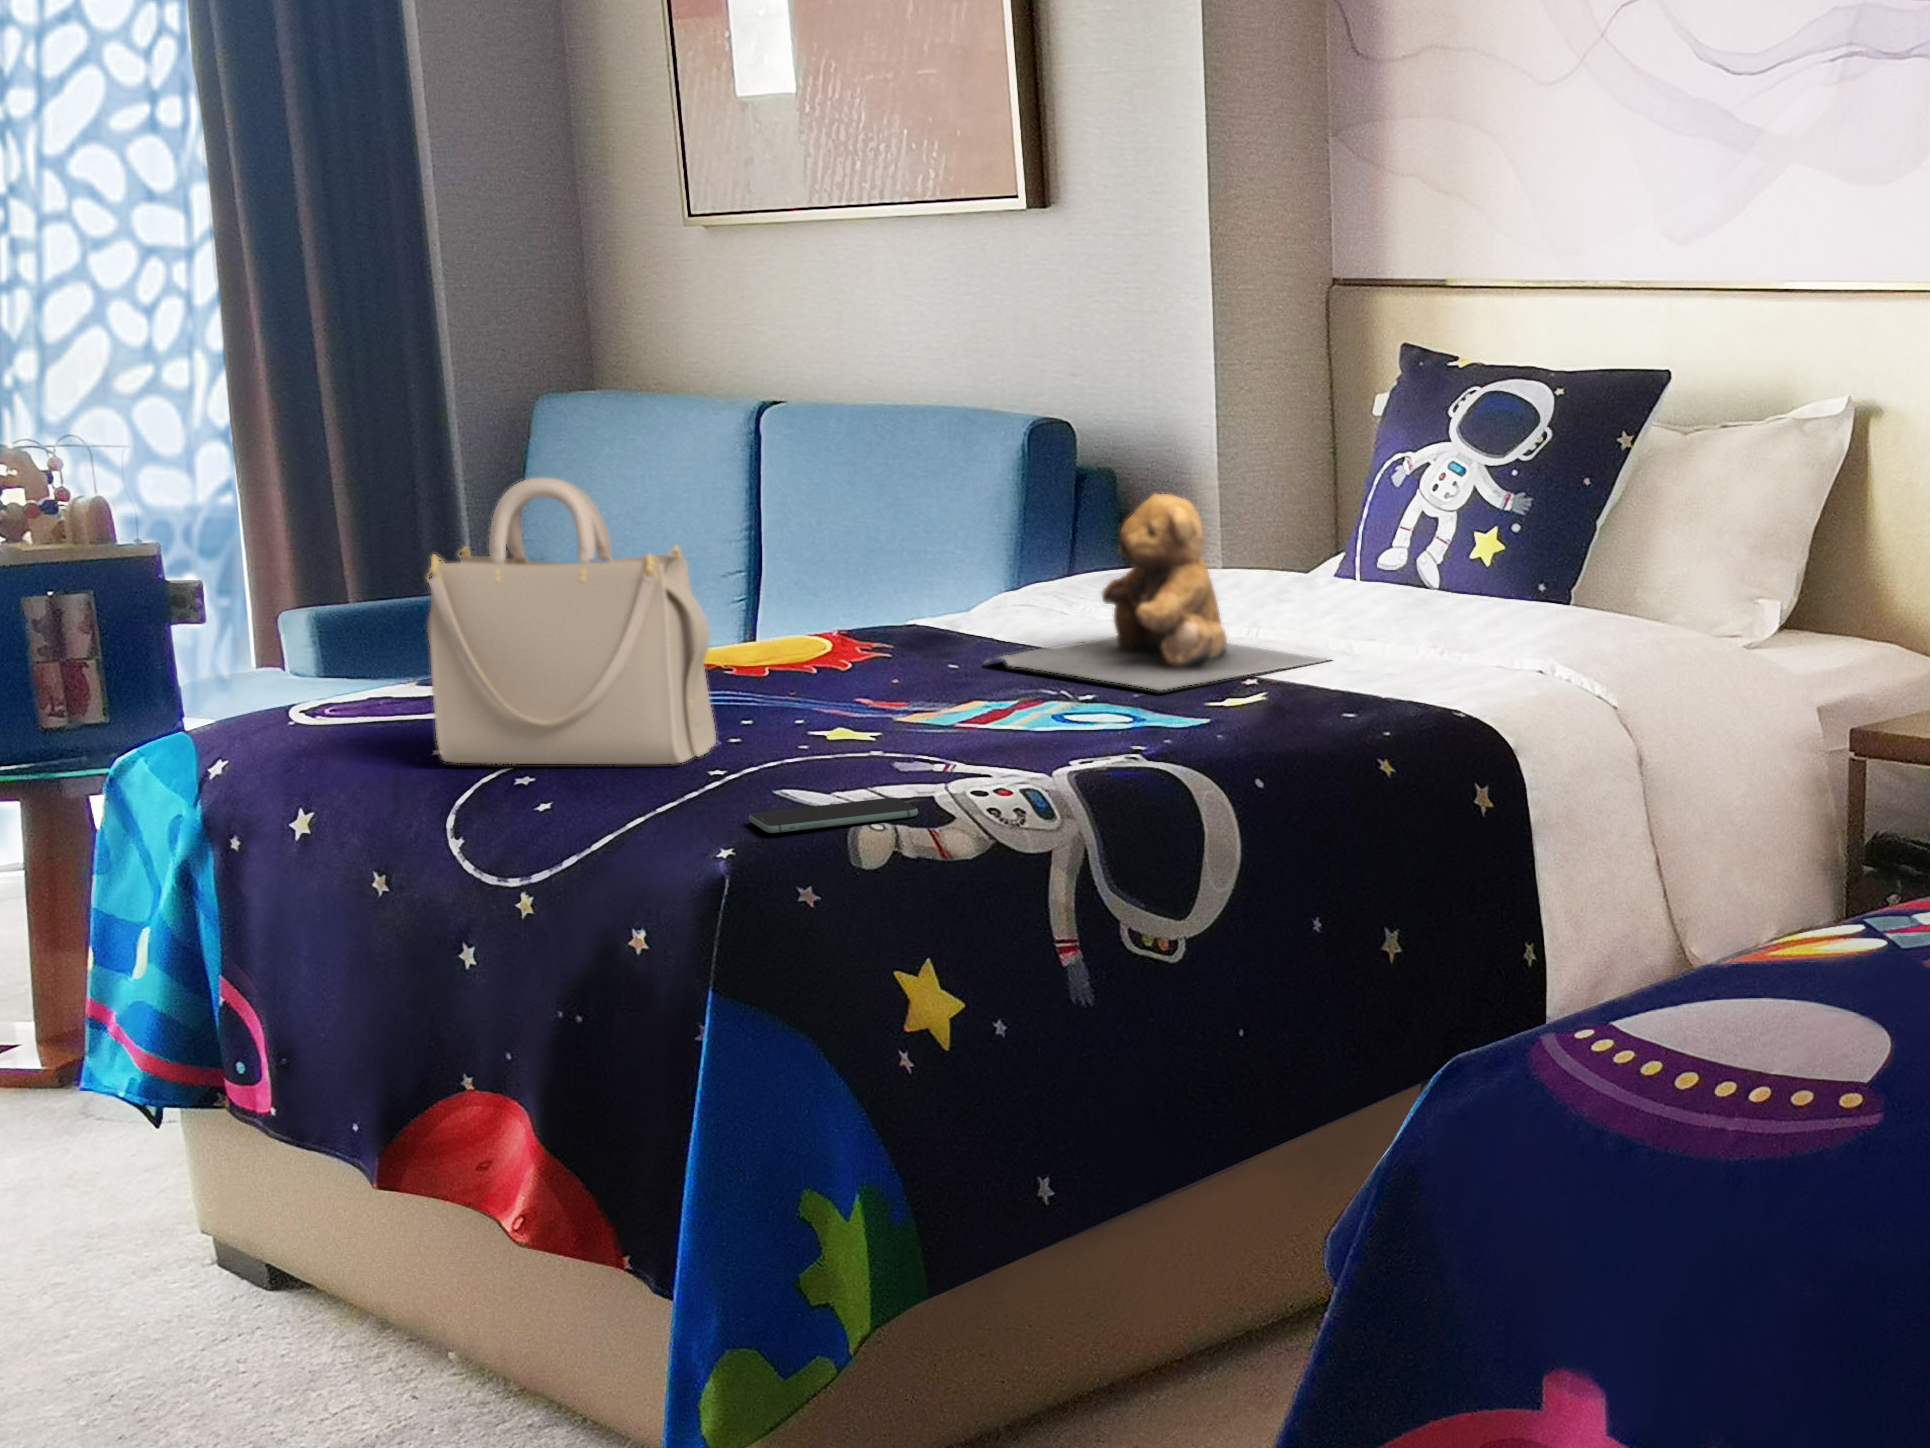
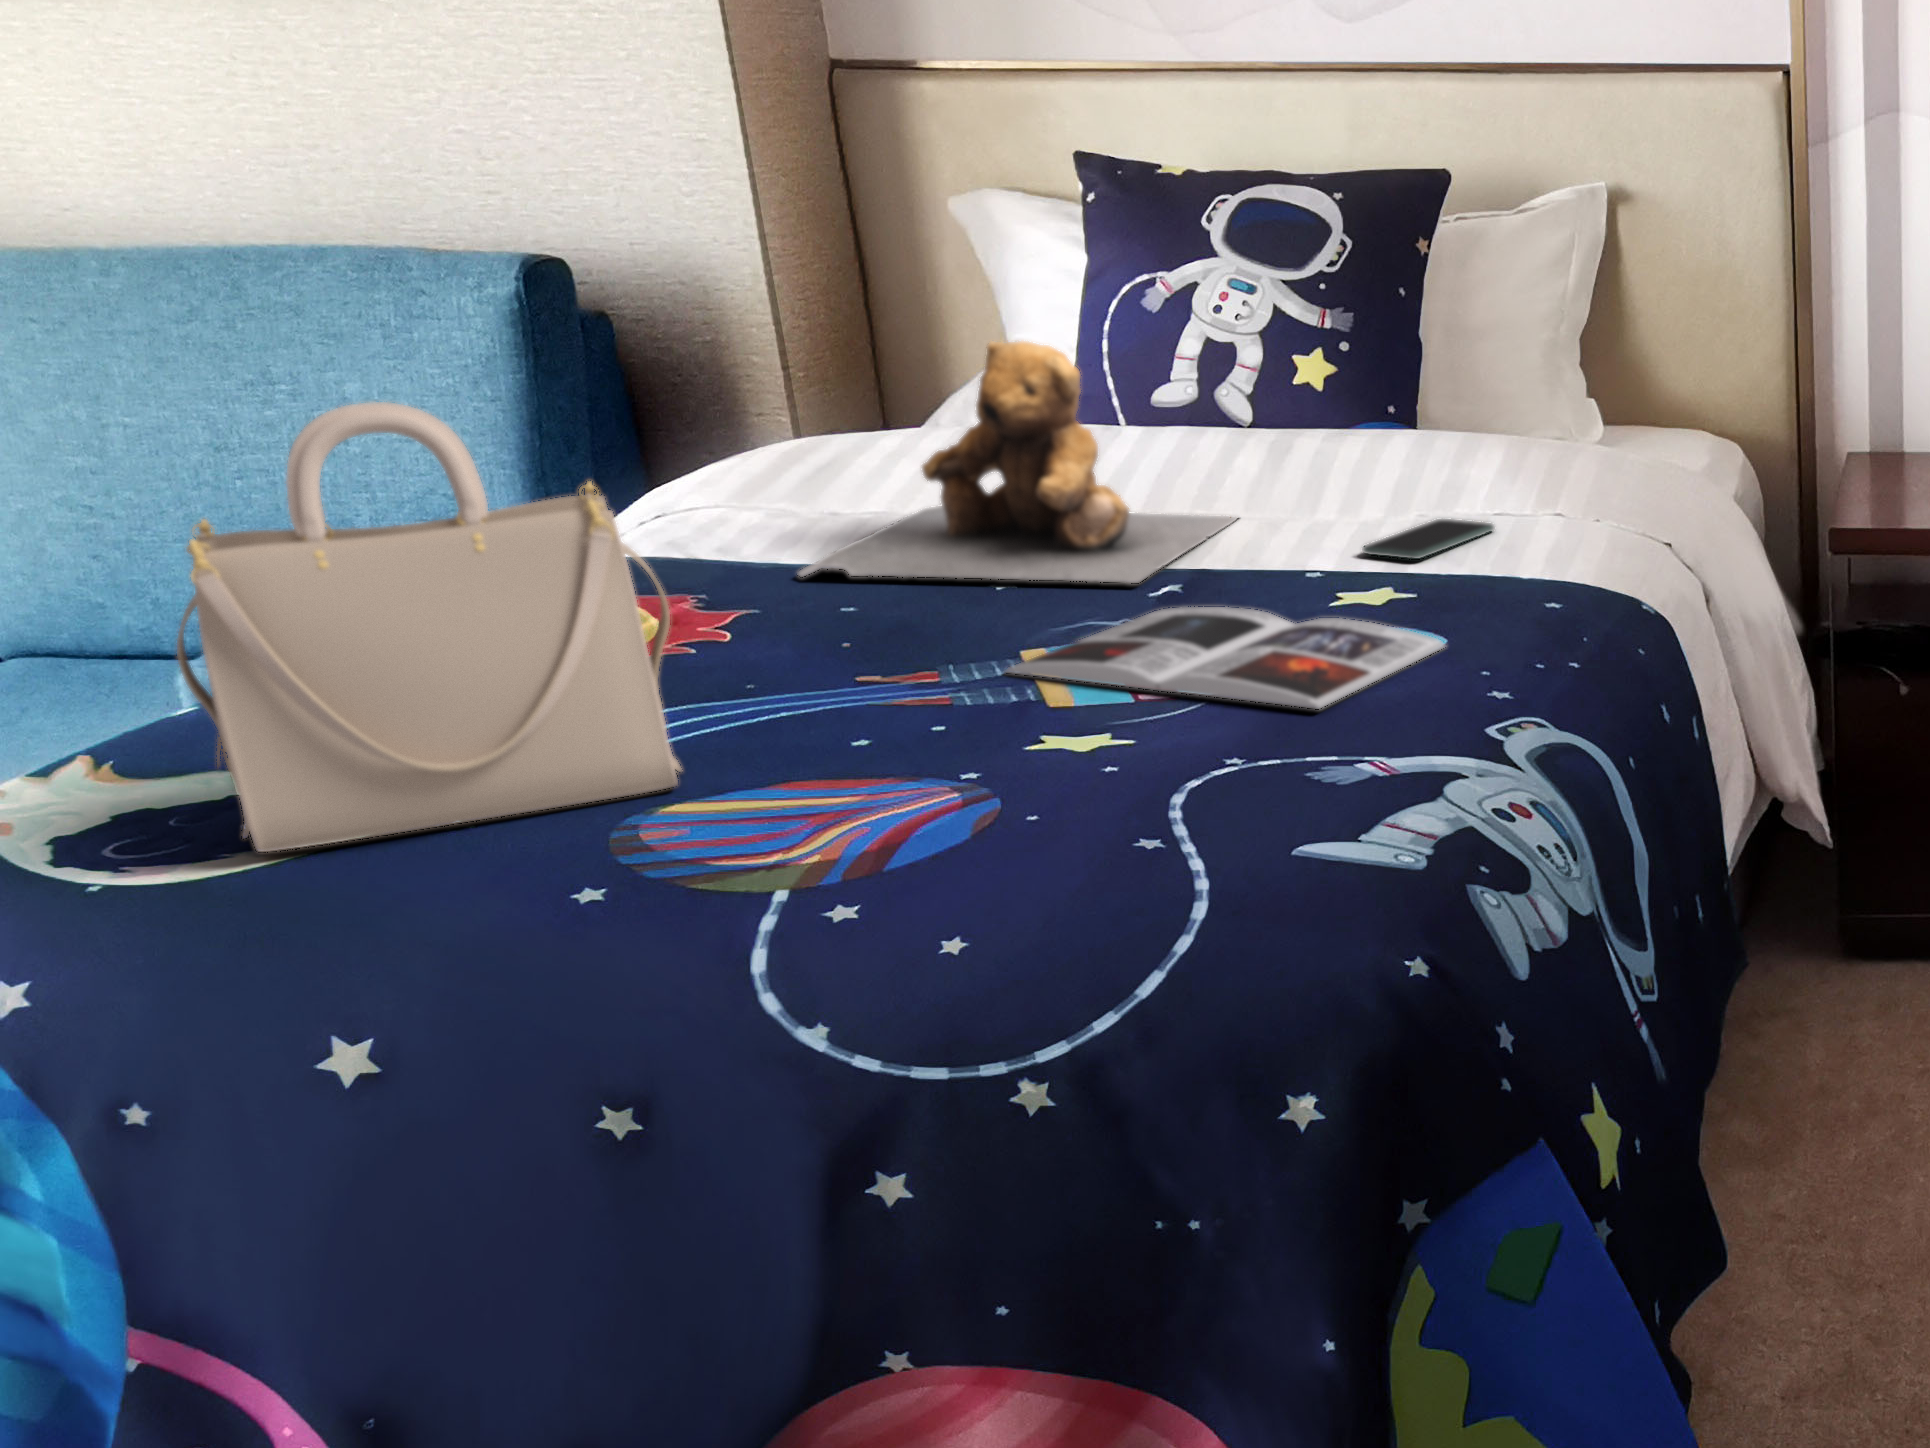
magazine: none [972,708,1264,777] -> present [1006,607,1445,709]
smartphone: present [749,798,918,833] -> present [1363,519,1494,559]

